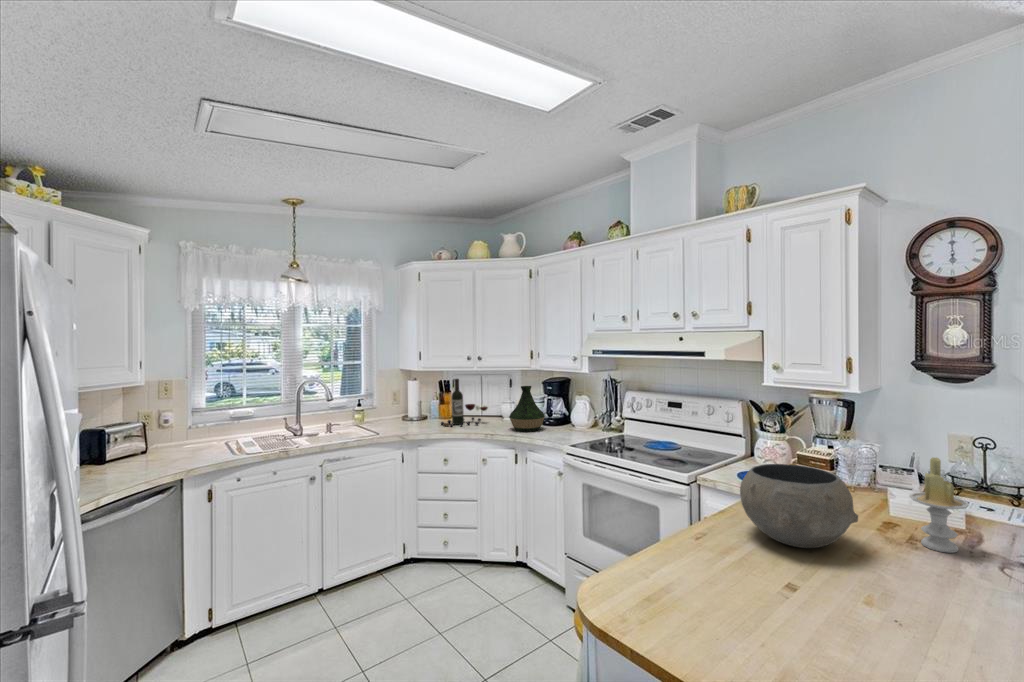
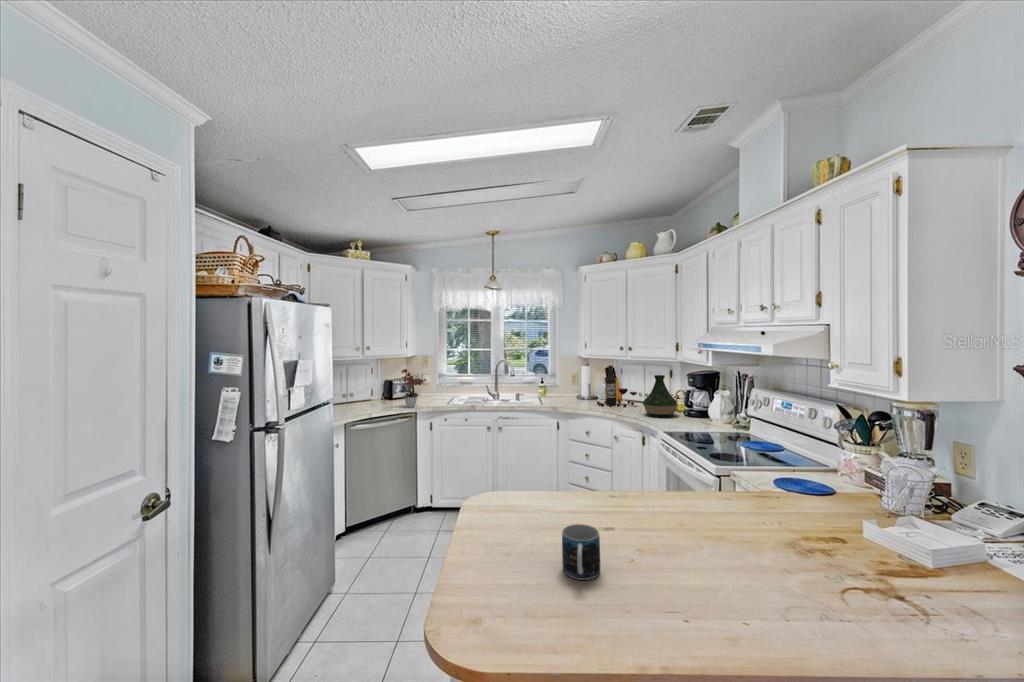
flower arrangement: none [151,399,200,465] -> present [399,369,423,408]
candle: present [909,458,969,553] -> none [822,479,888,594]
ceramic bowl: present [740,464,858,548] -> none [650,458,752,542]
mug: none [791,561,865,630] -> present [562,524,600,580]

